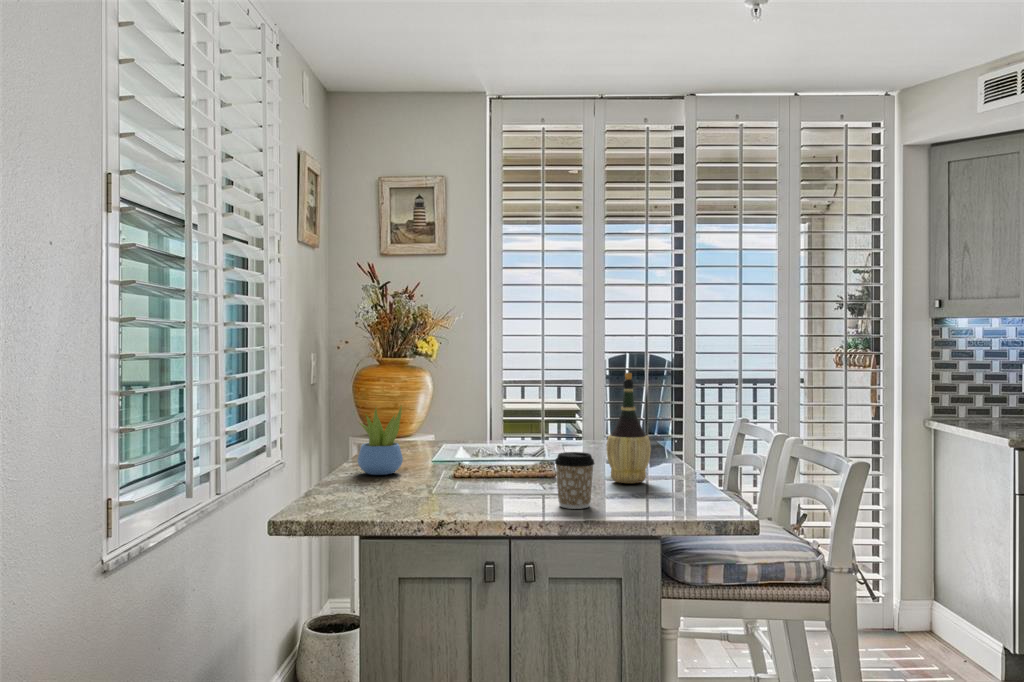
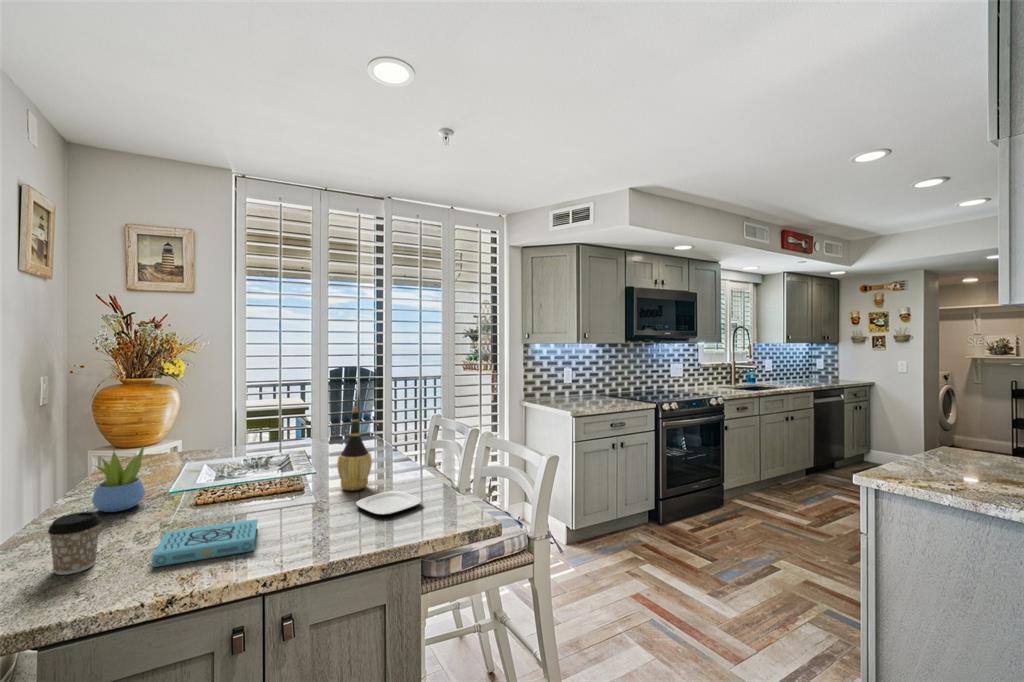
coffee cup: present [555,452,594,509] -> present [48,512,101,575]
book: none [412,486,512,513] -> present [152,519,258,567]
plate: none [627,486,714,505] -> present [356,491,421,515]

